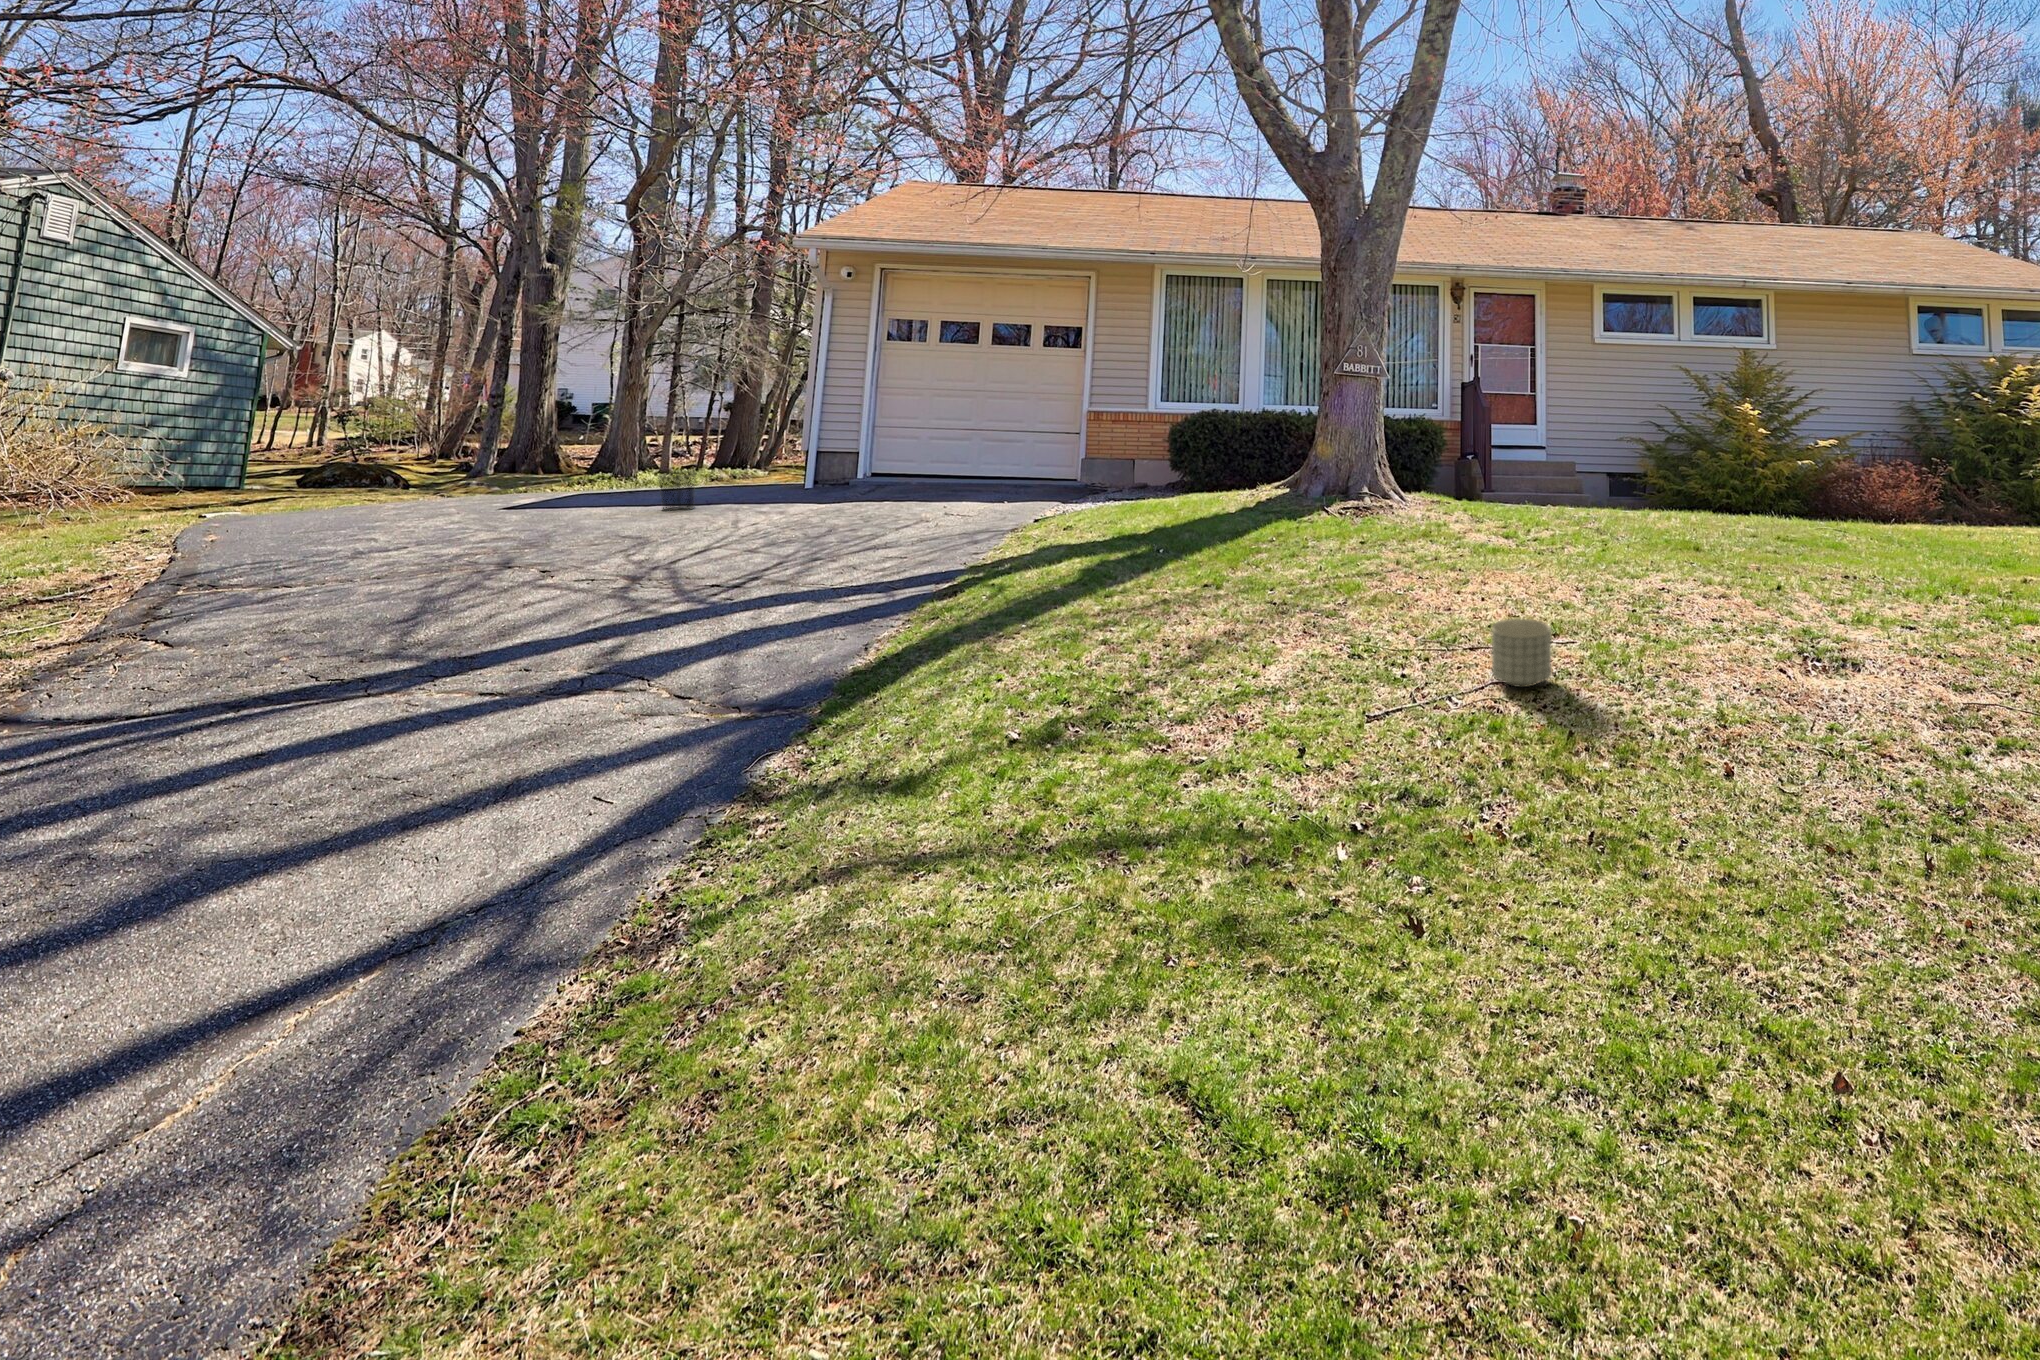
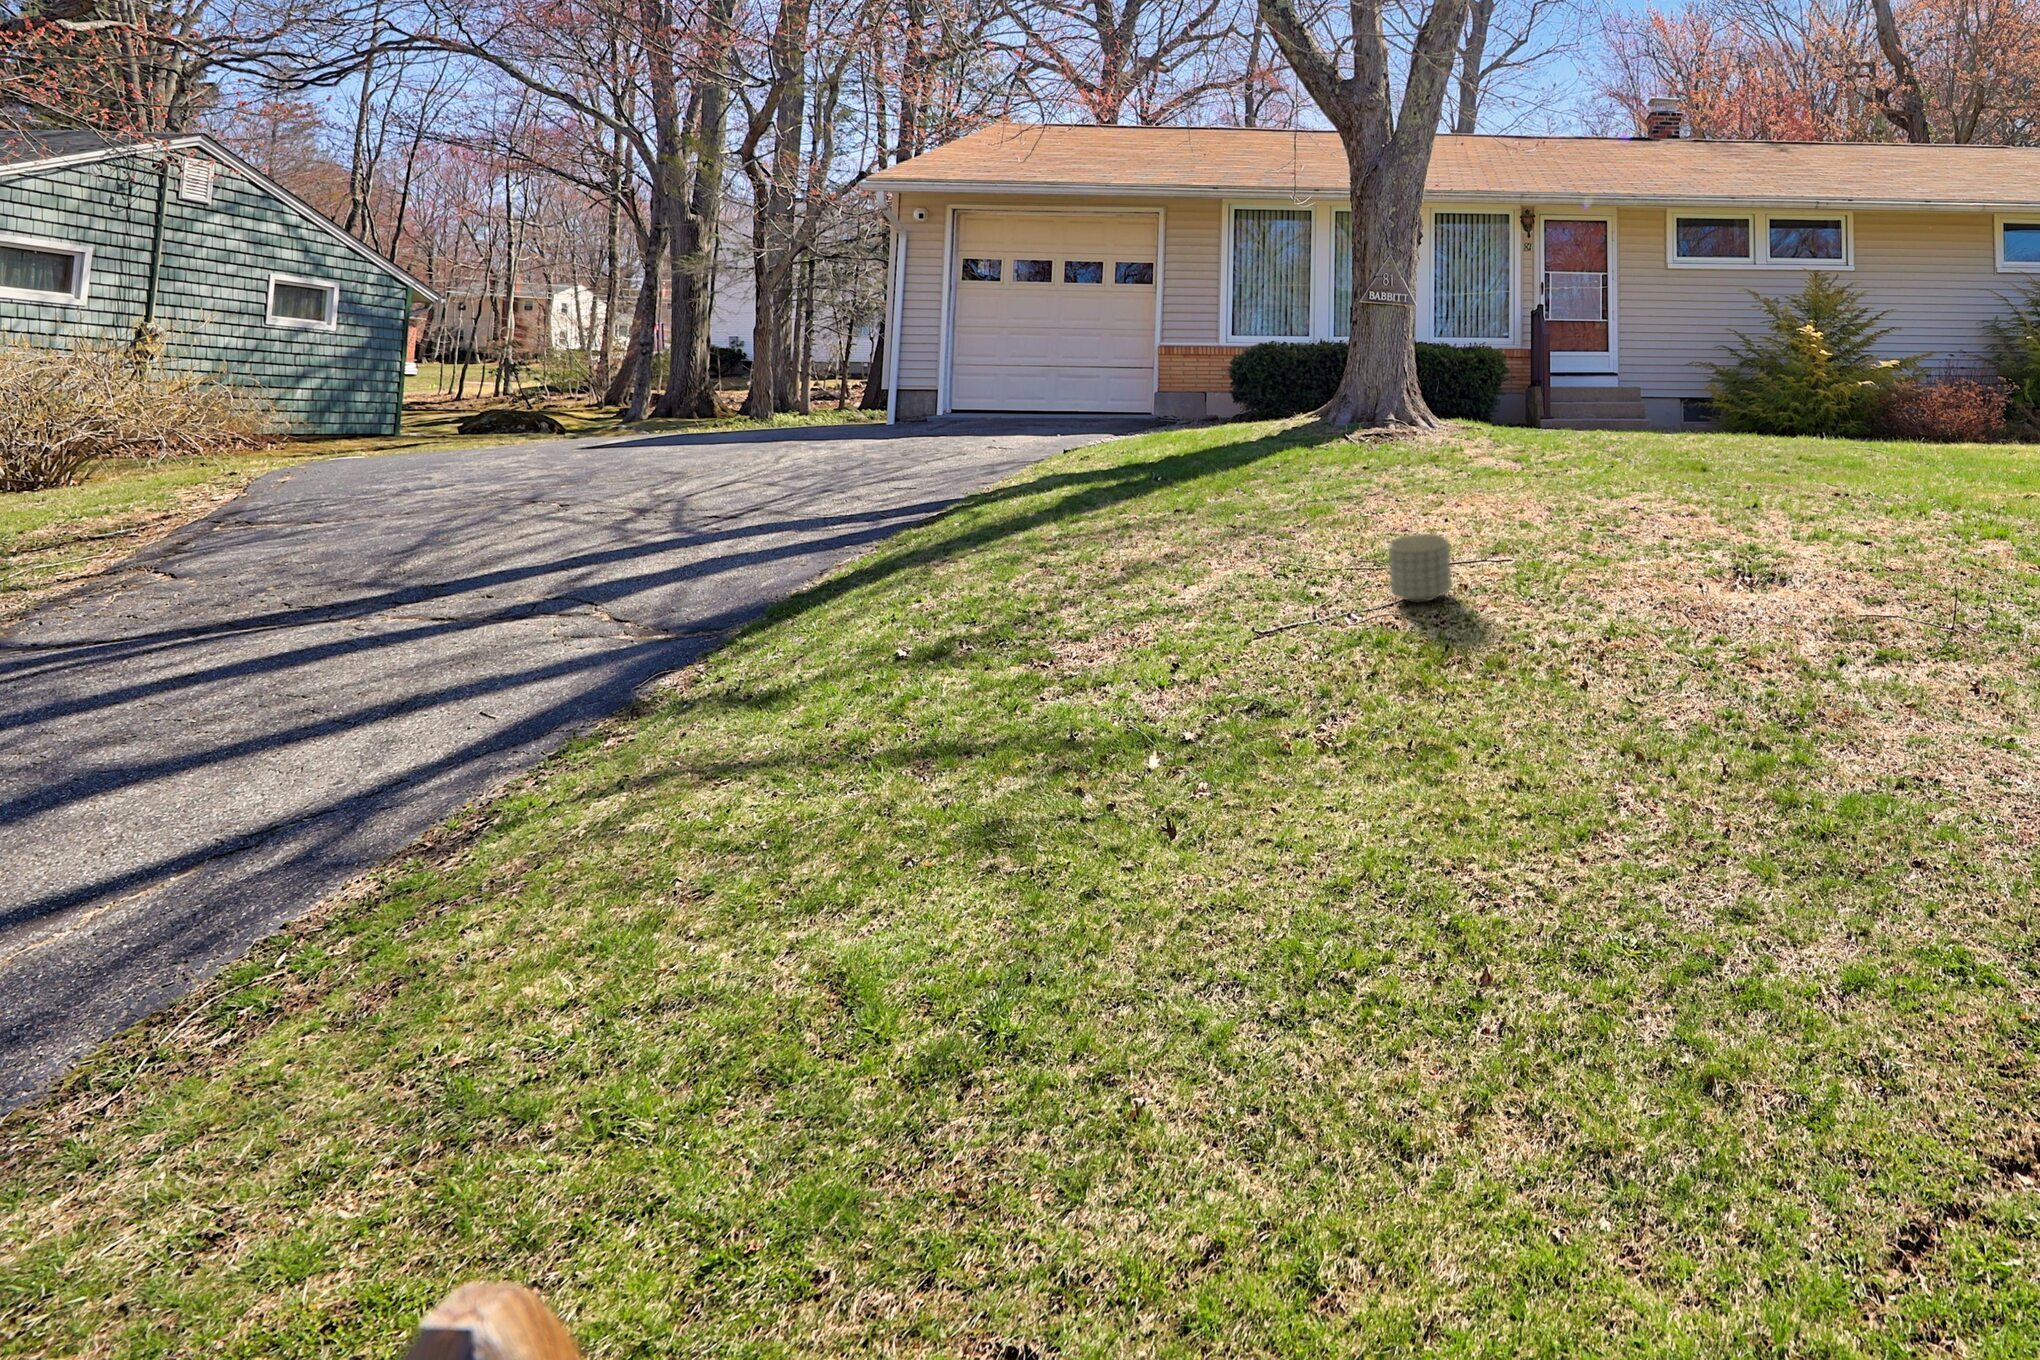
waste bin: present [658,472,695,511] -> none [729,410,769,449]

